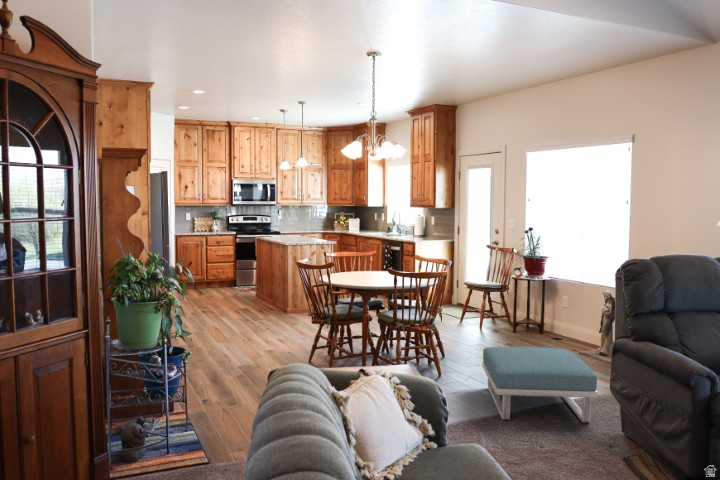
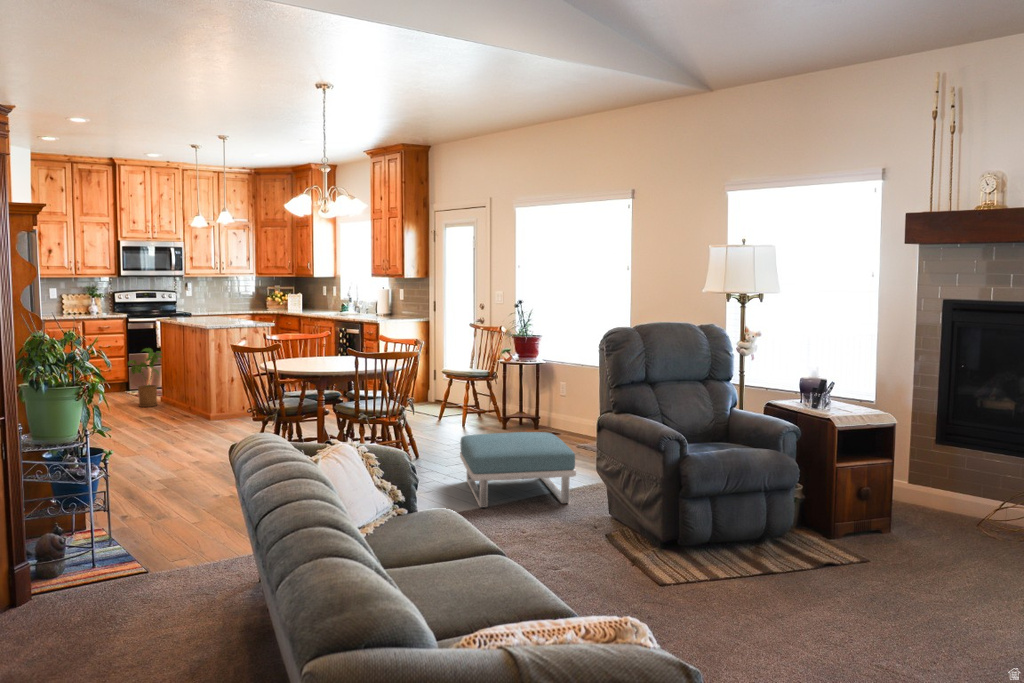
house plant: none [233,258,257,300] -> present [128,348,162,407]

